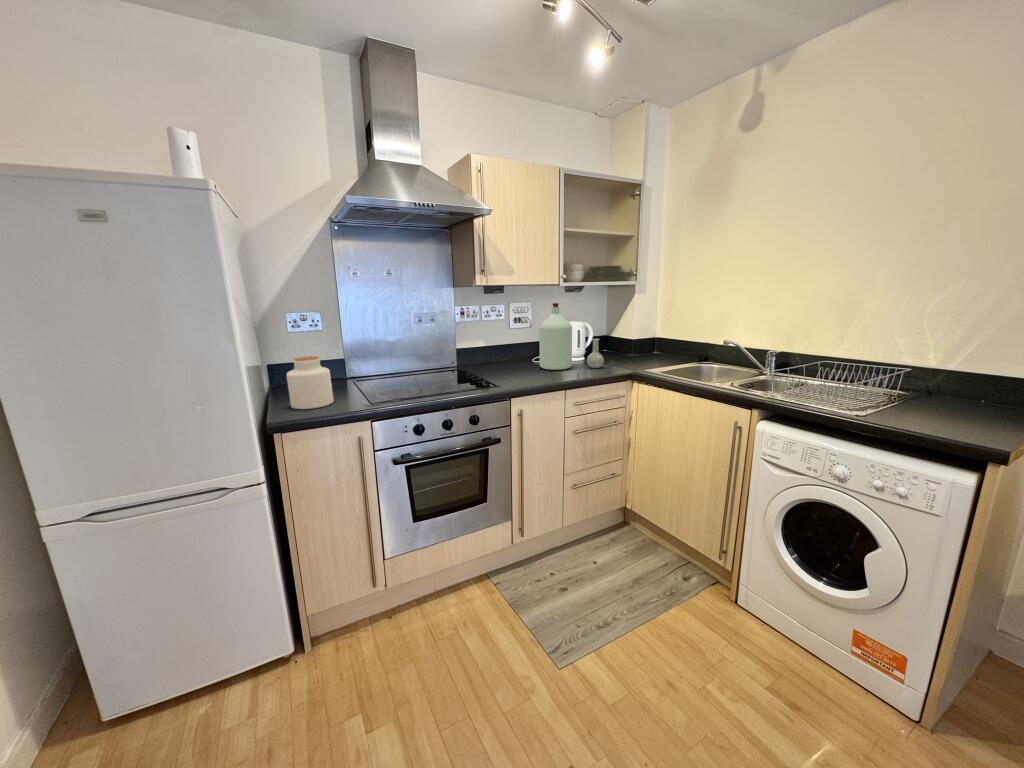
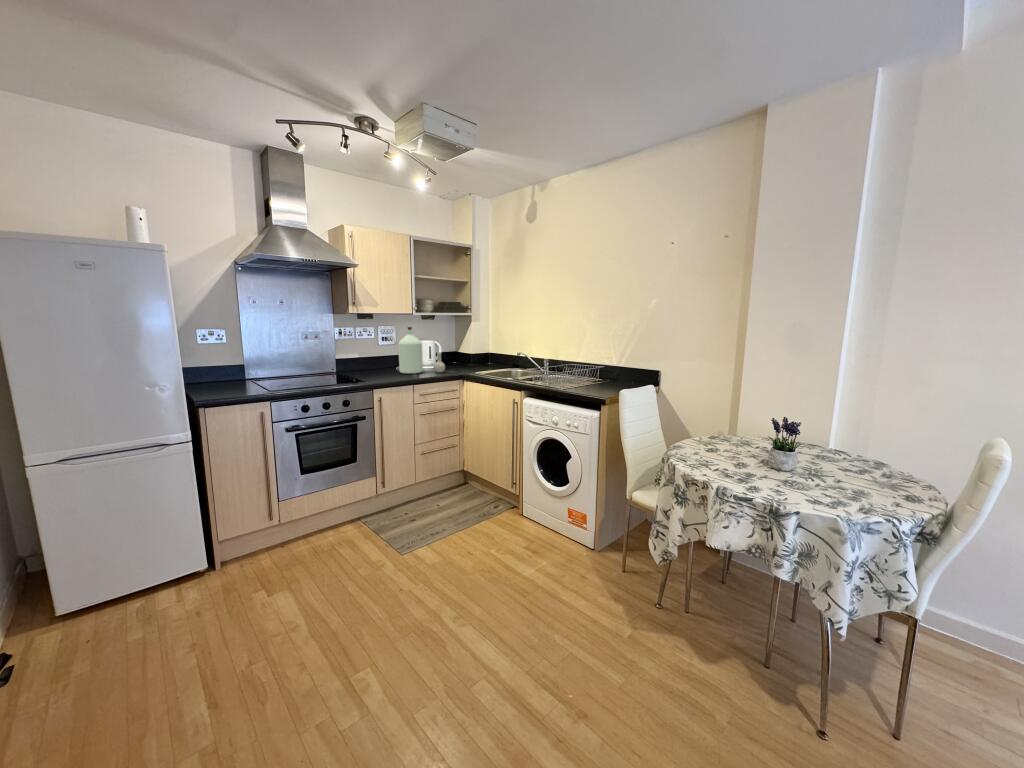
jar: present [287,356,333,409] -> none [205,359,240,395]

